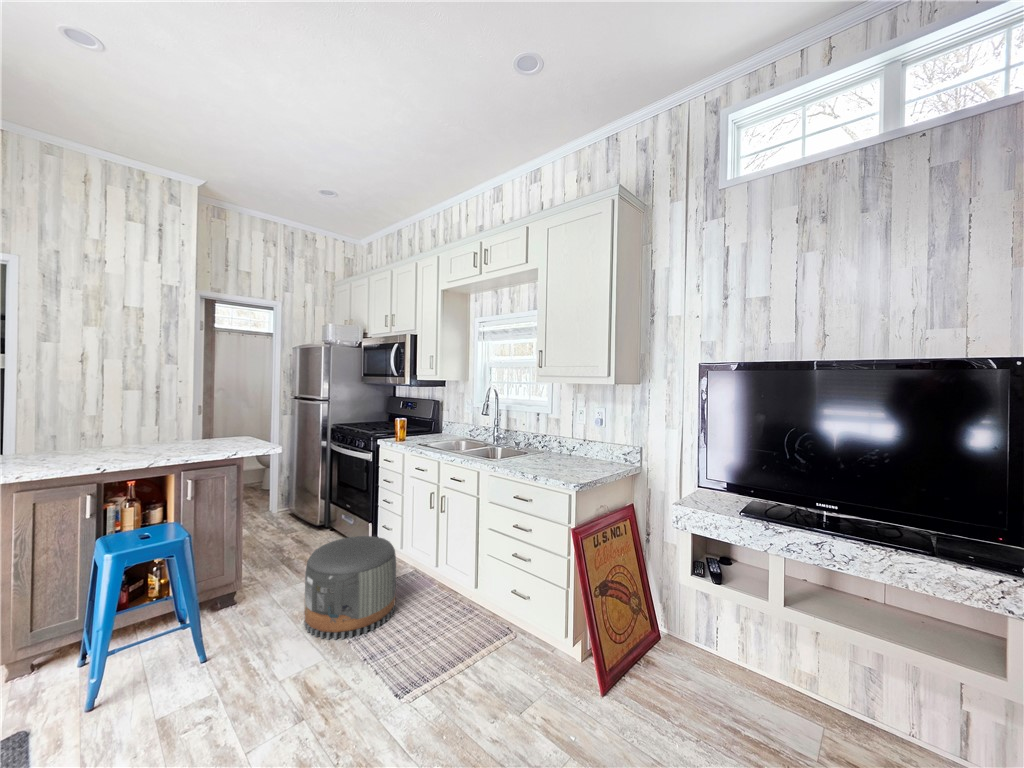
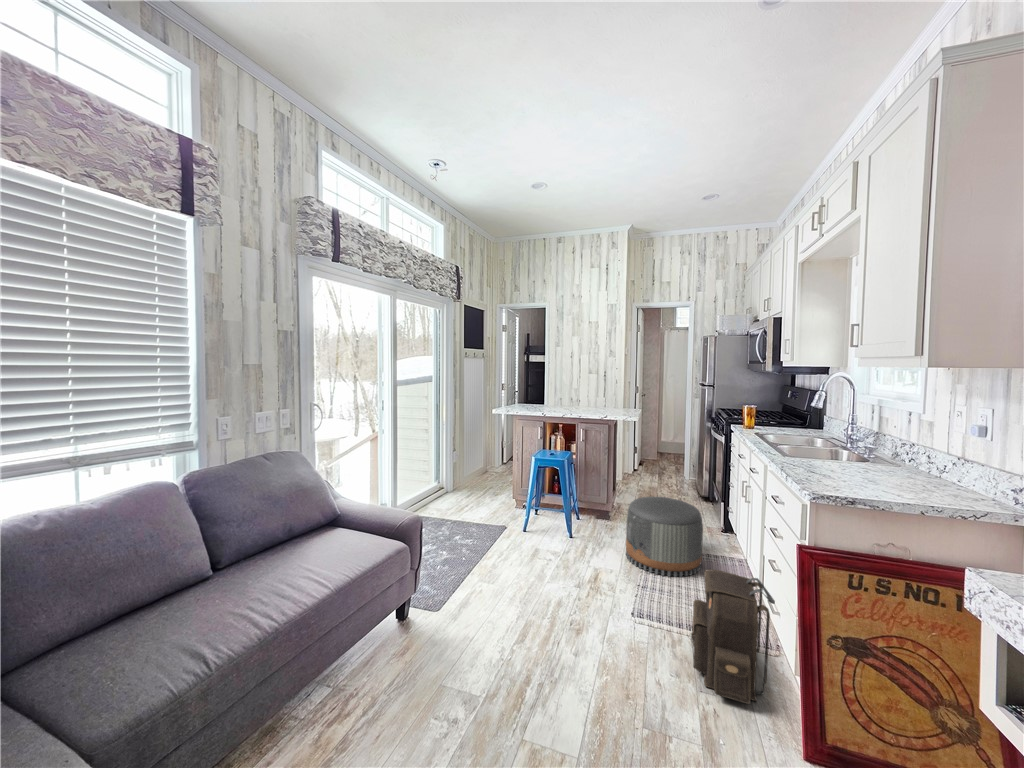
backpack: none [470,574,555,705] -> present [690,569,775,704]

